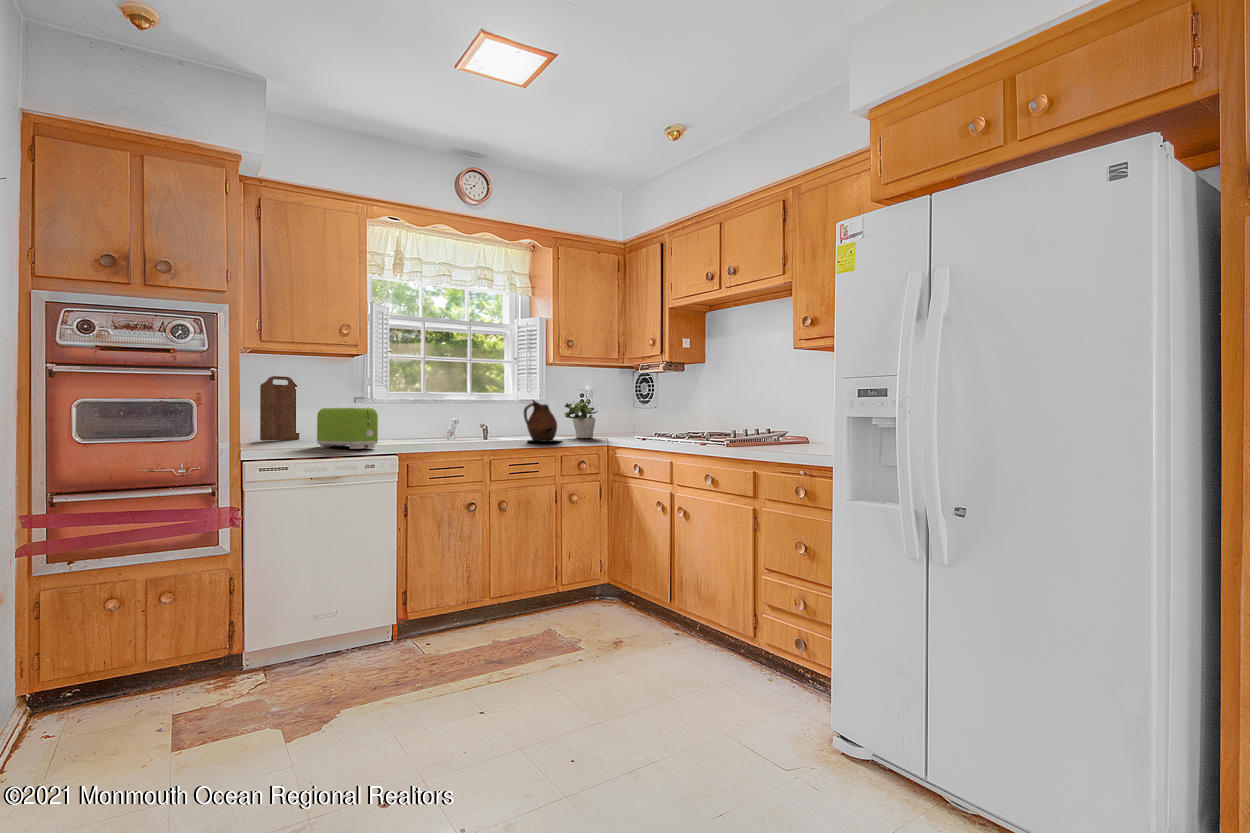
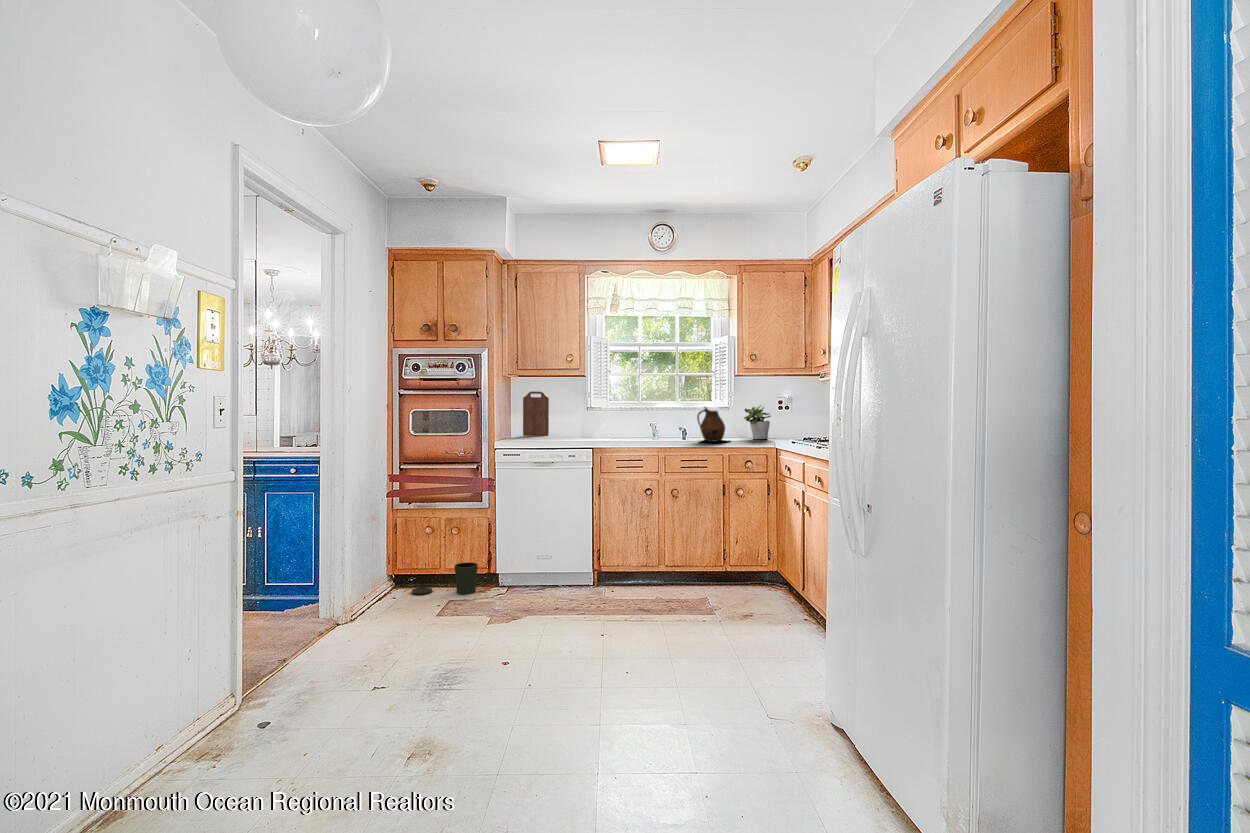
toaster: present [317,407,378,449] -> none [547,414,580,443]
trash can: none [81,643,217,718] -> present [411,562,478,595]

